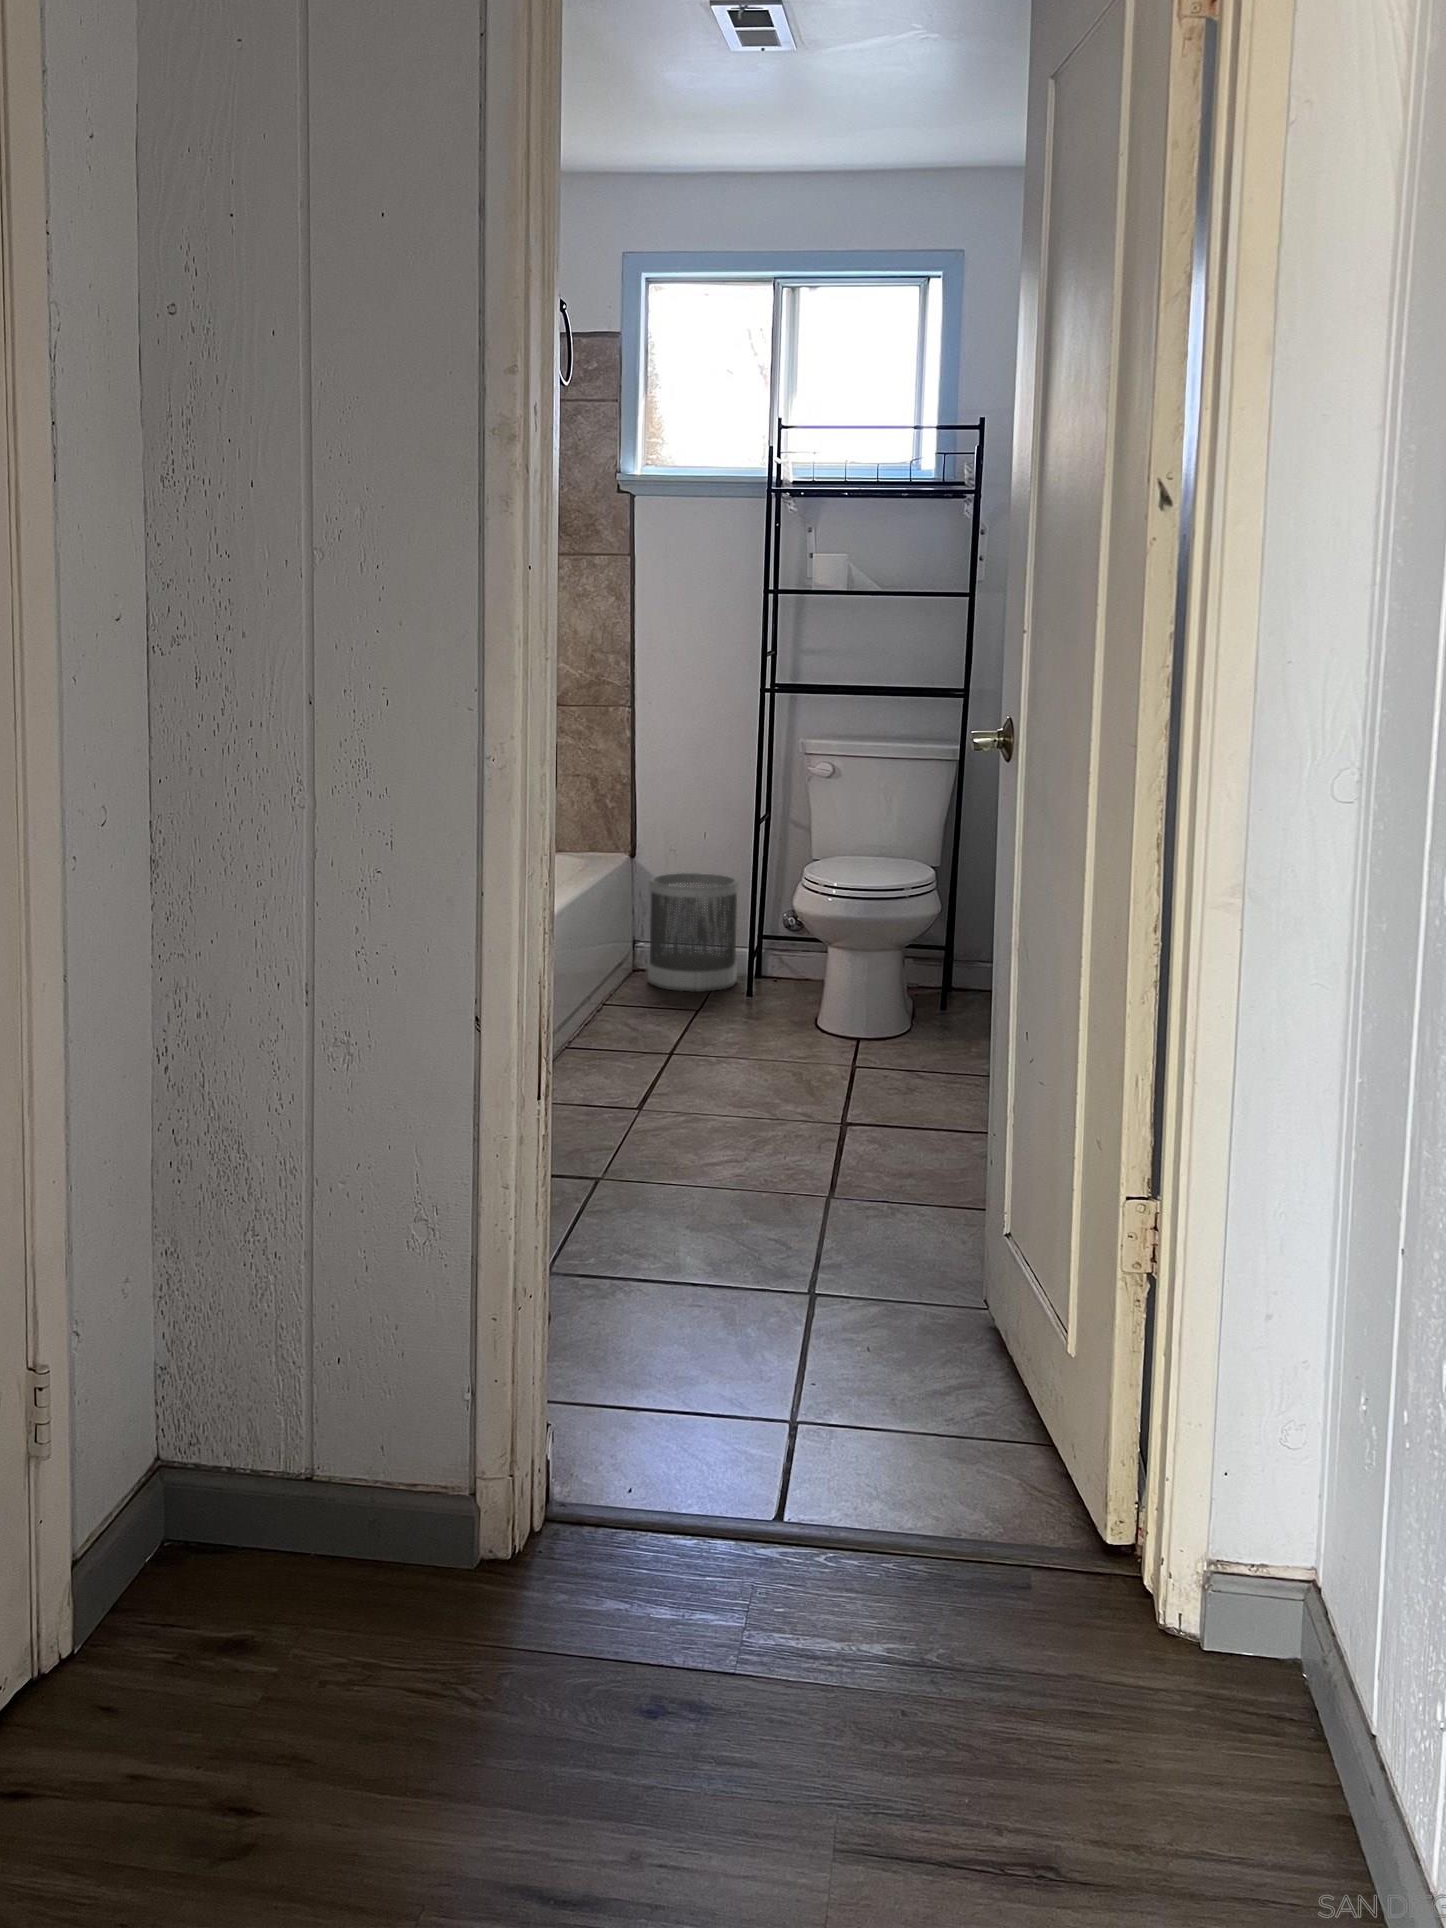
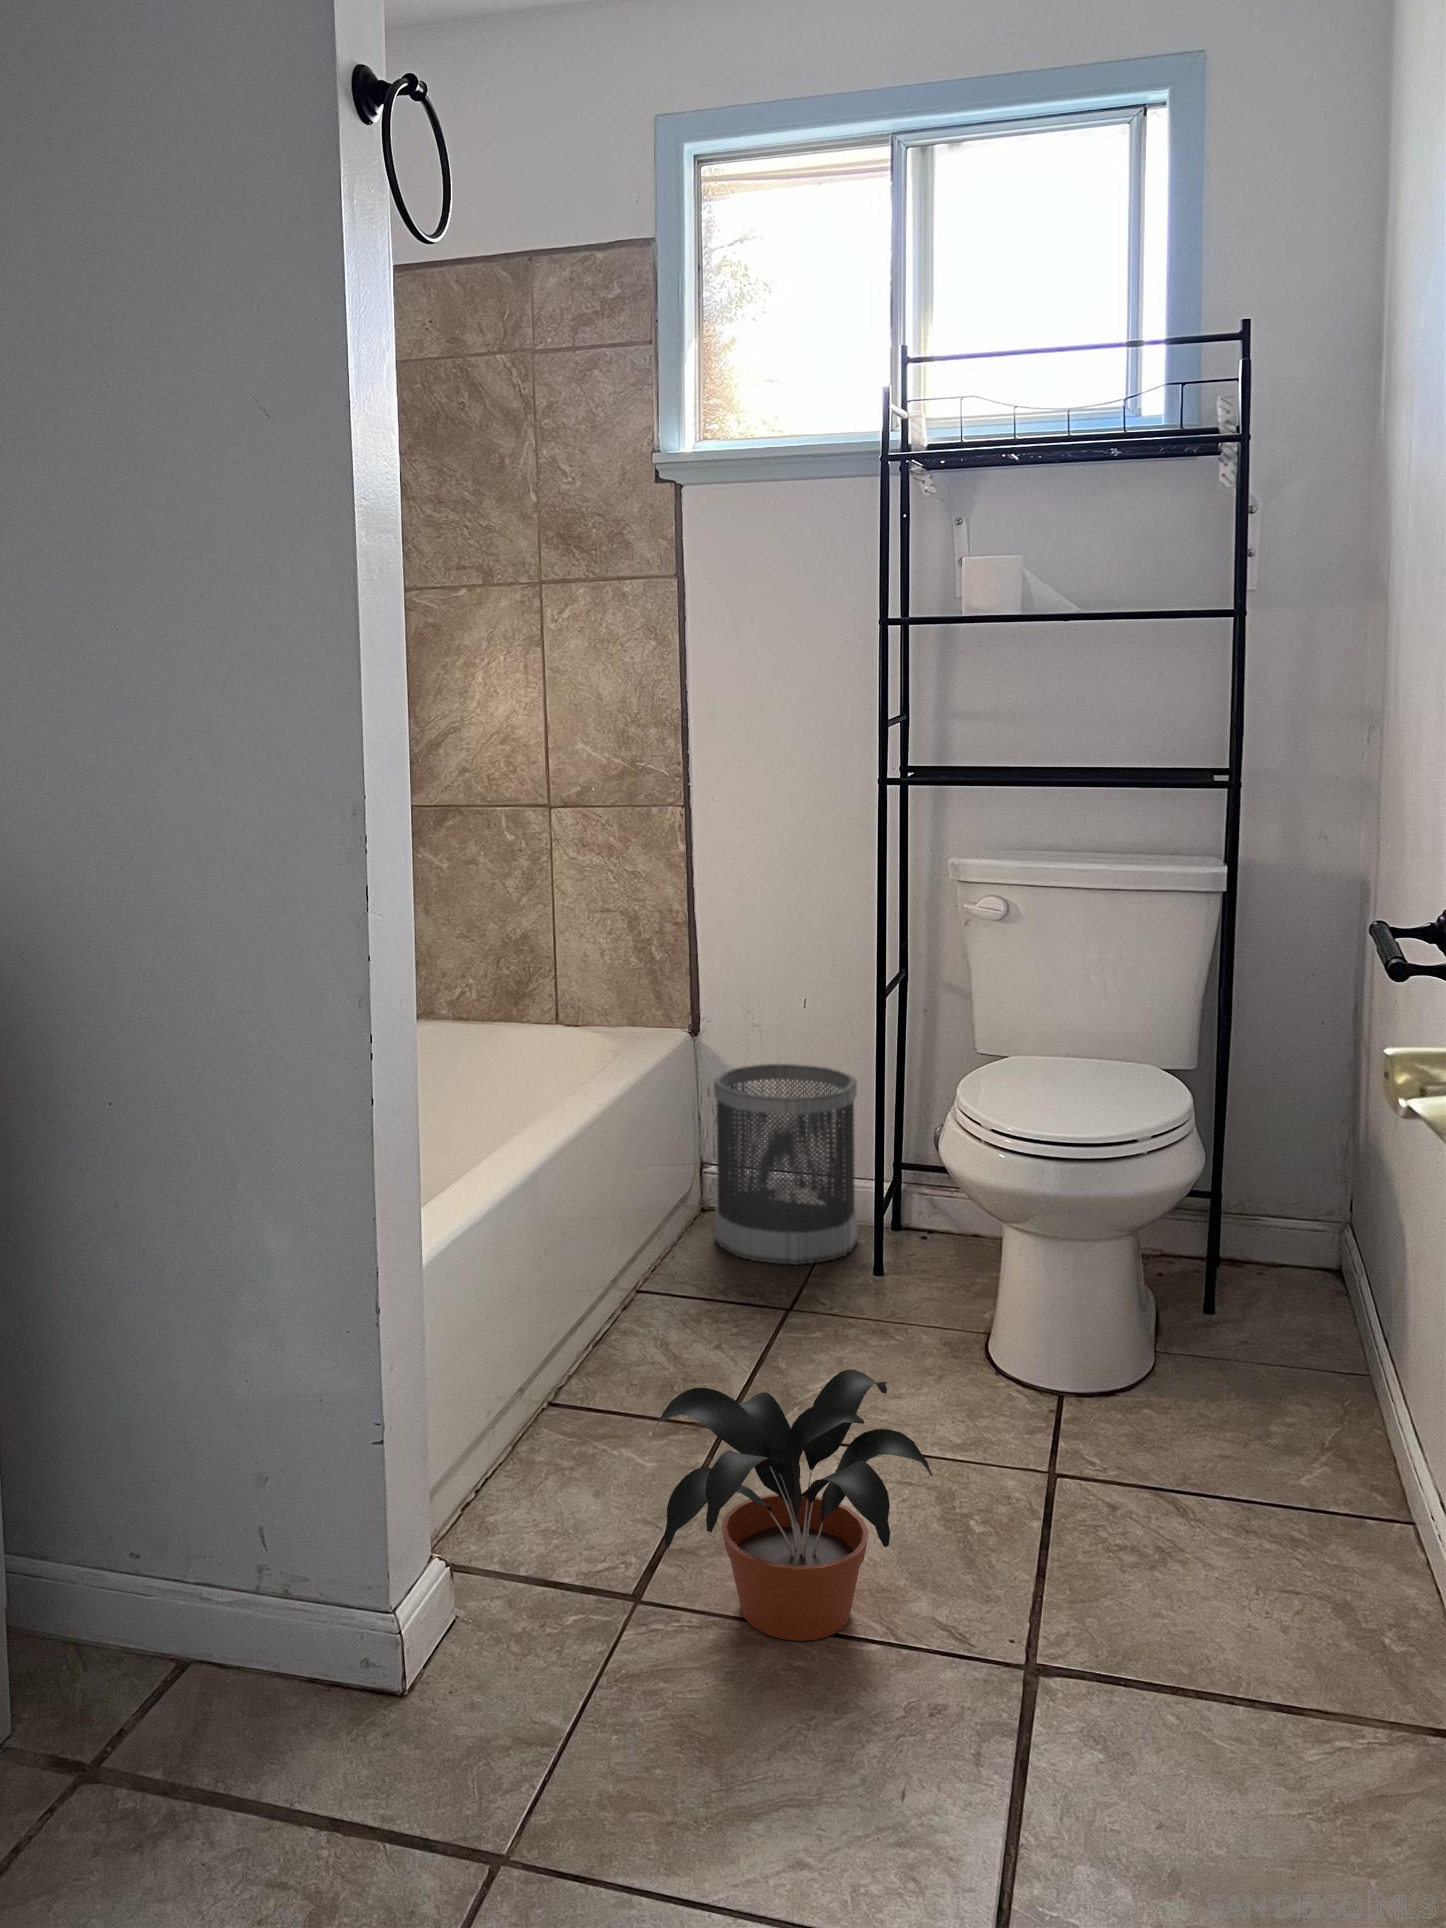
potted plant: none [646,990,788,1112] -> present [653,1369,932,1641]

